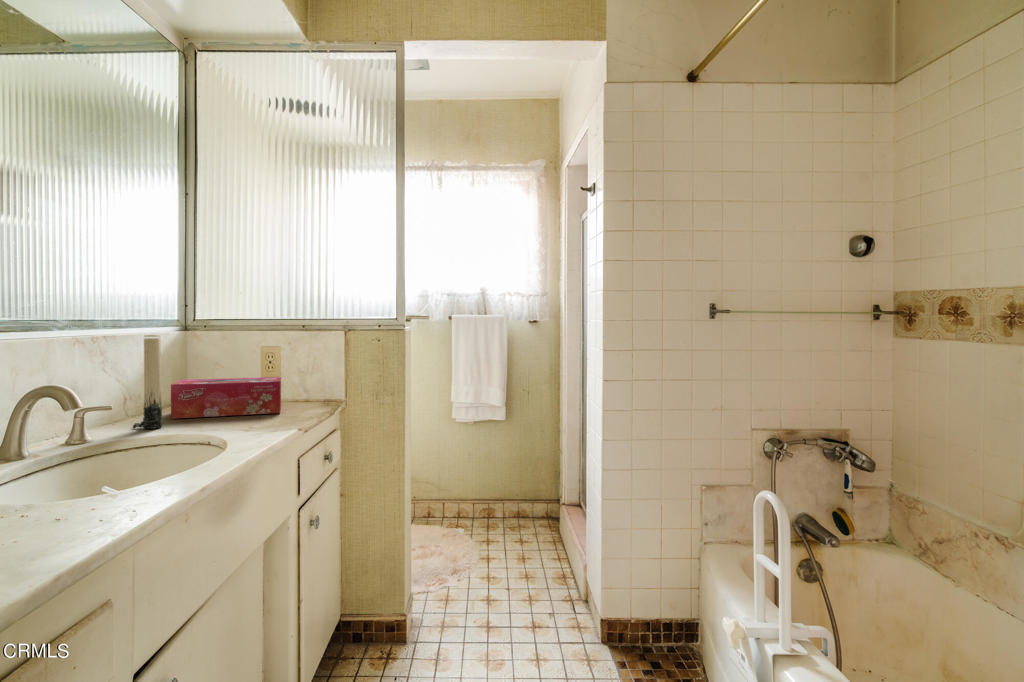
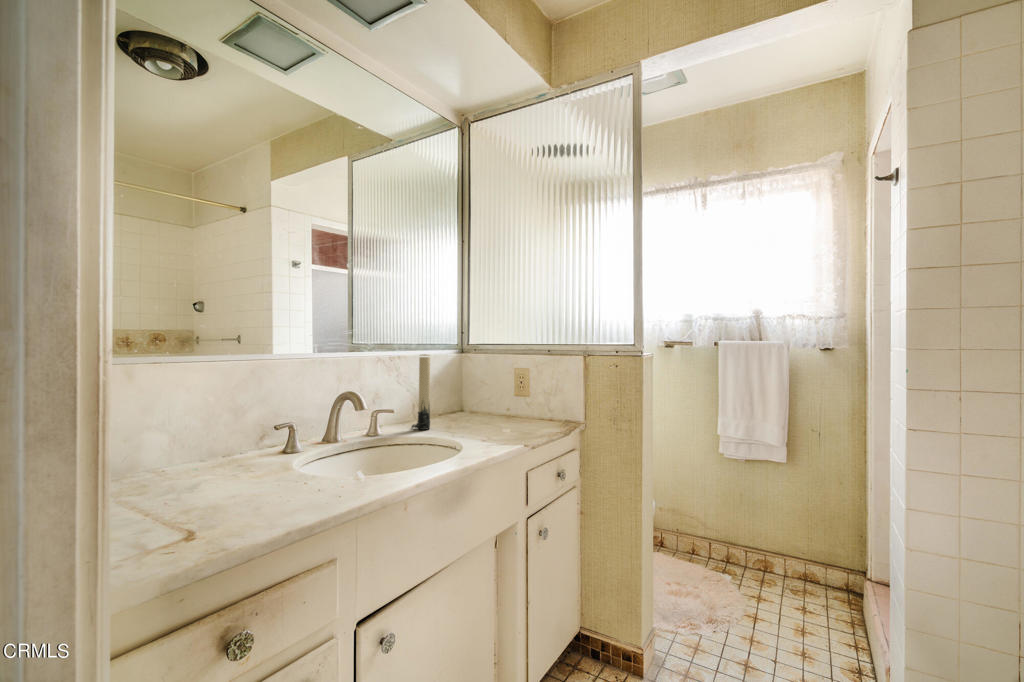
tissue box: present [171,377,281,419] -> none [440,392,527,426]

